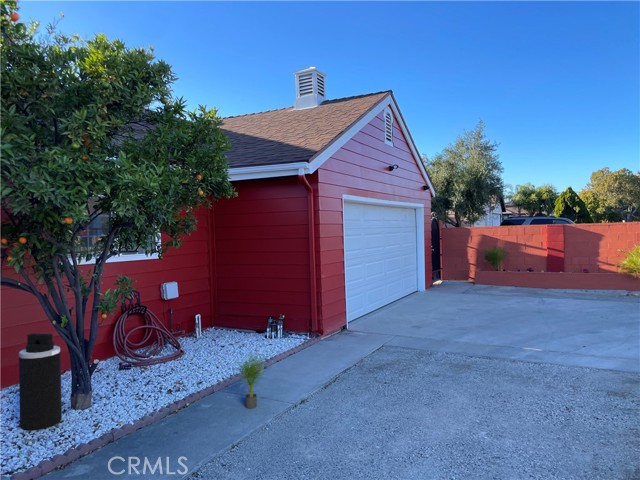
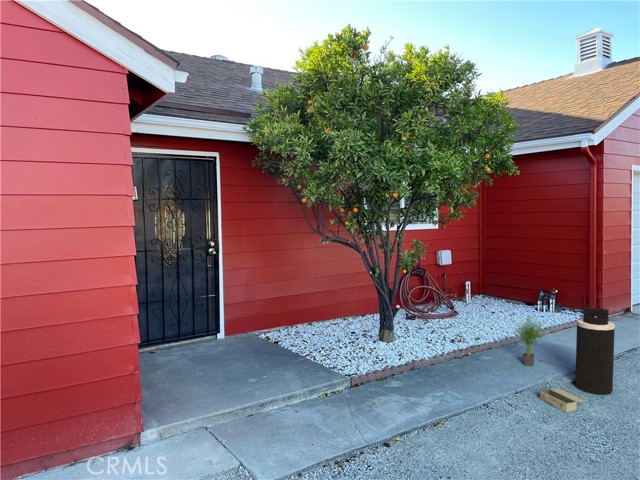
trash can: present [19,333,62,431] -> present [575,307,615,395]
toolbox: none [259,432,303,463] -> present [540,387,586,412]

